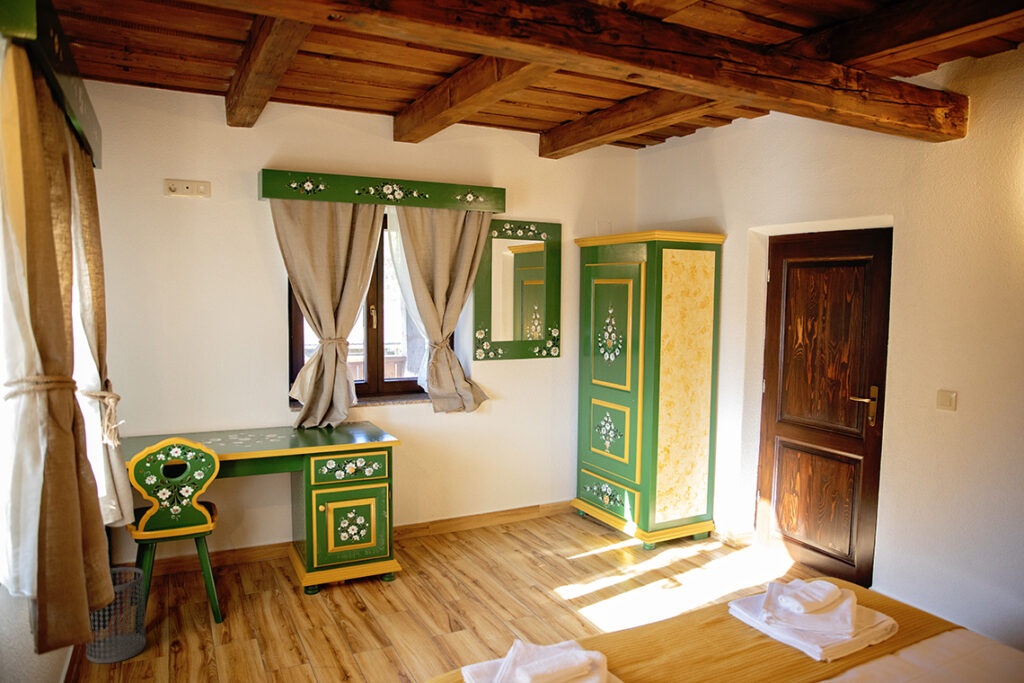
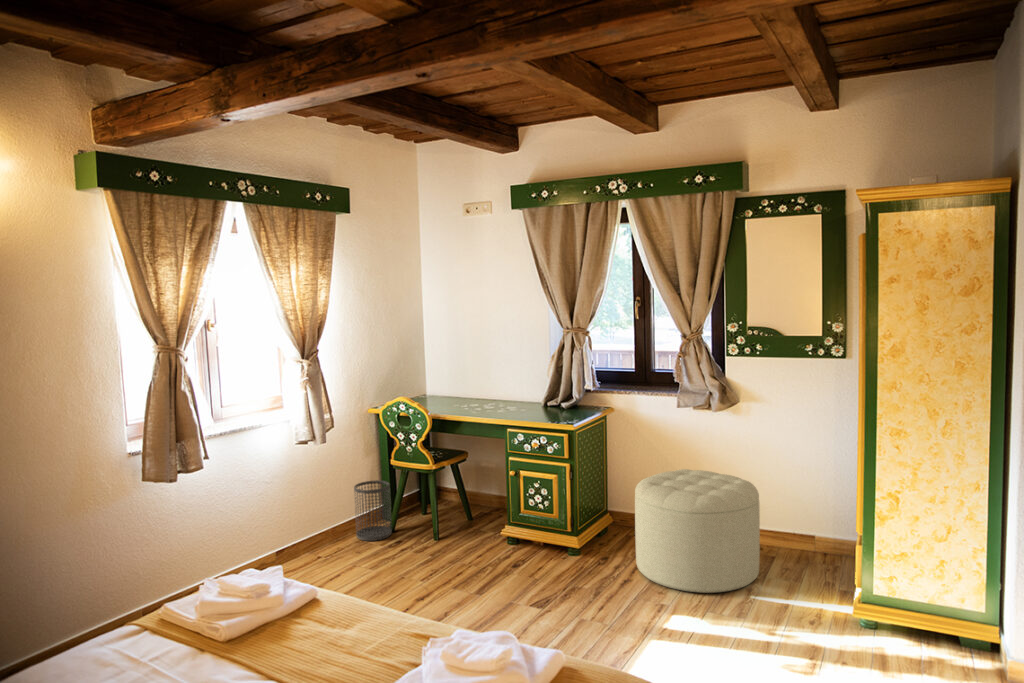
ottoman: none [444,465,554,574] -> present [635,469,760,593]

